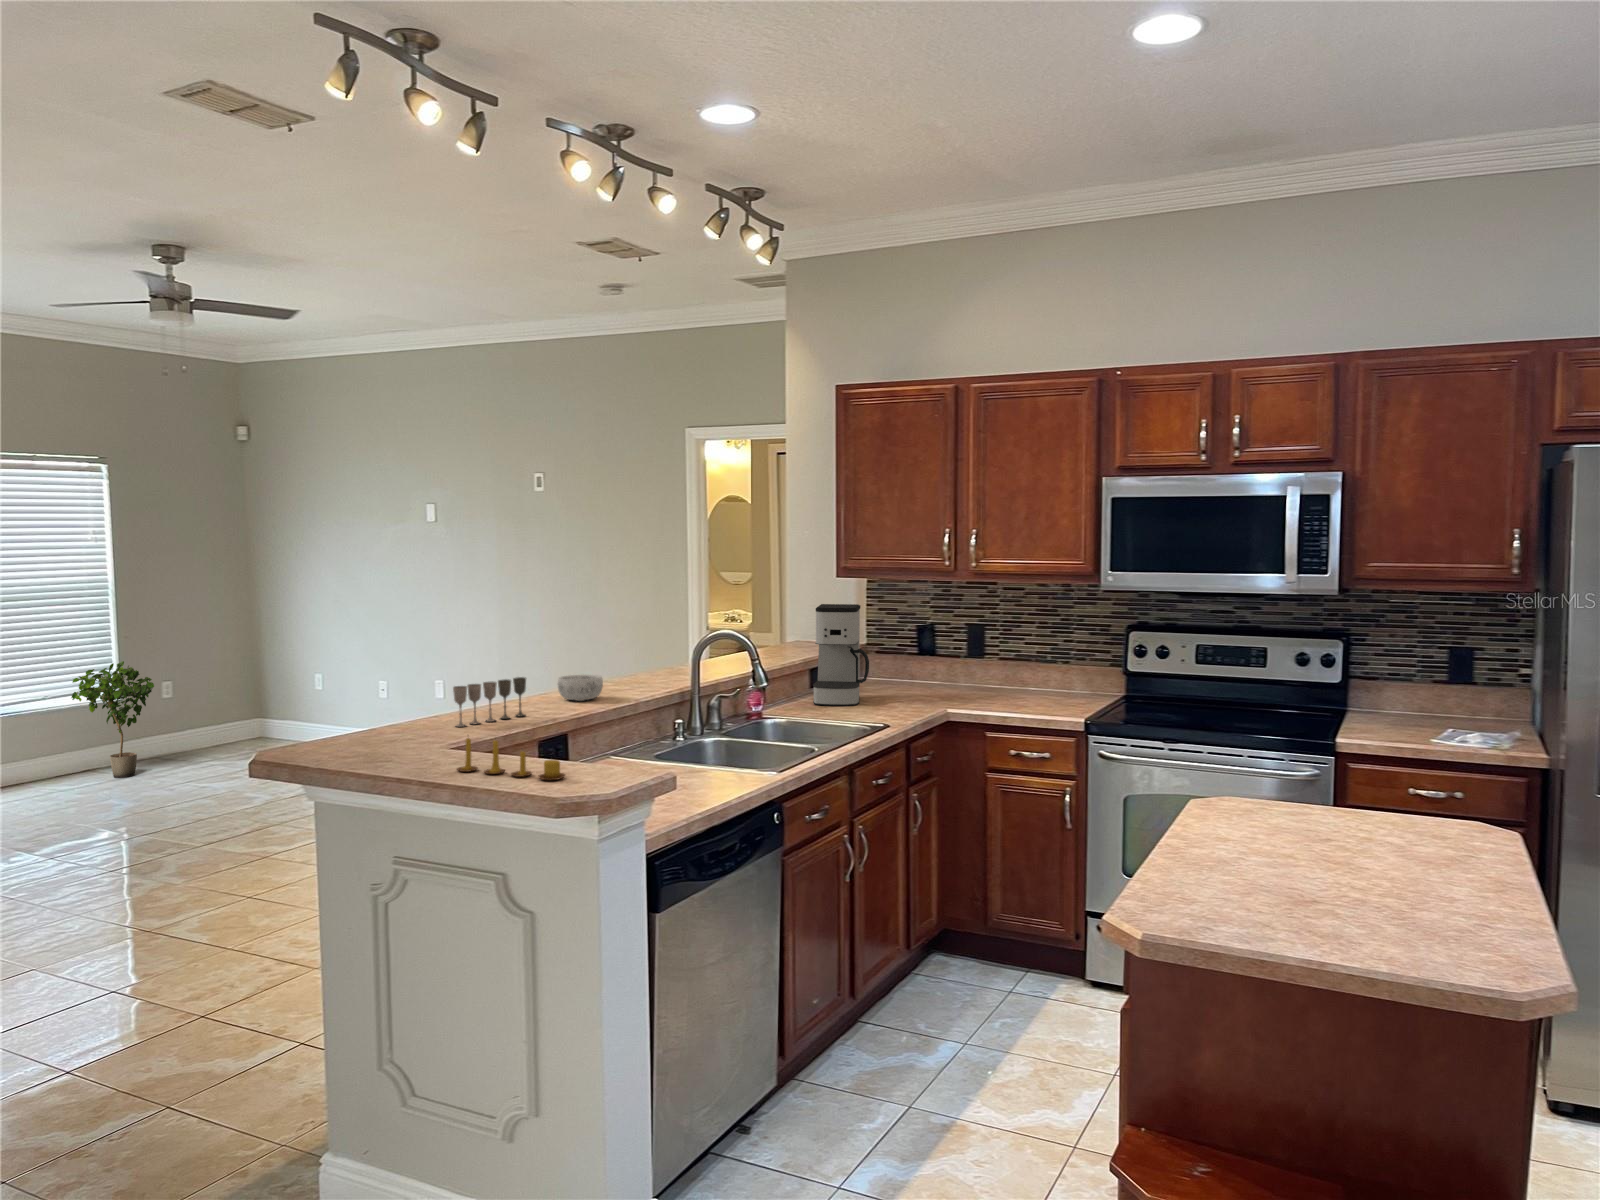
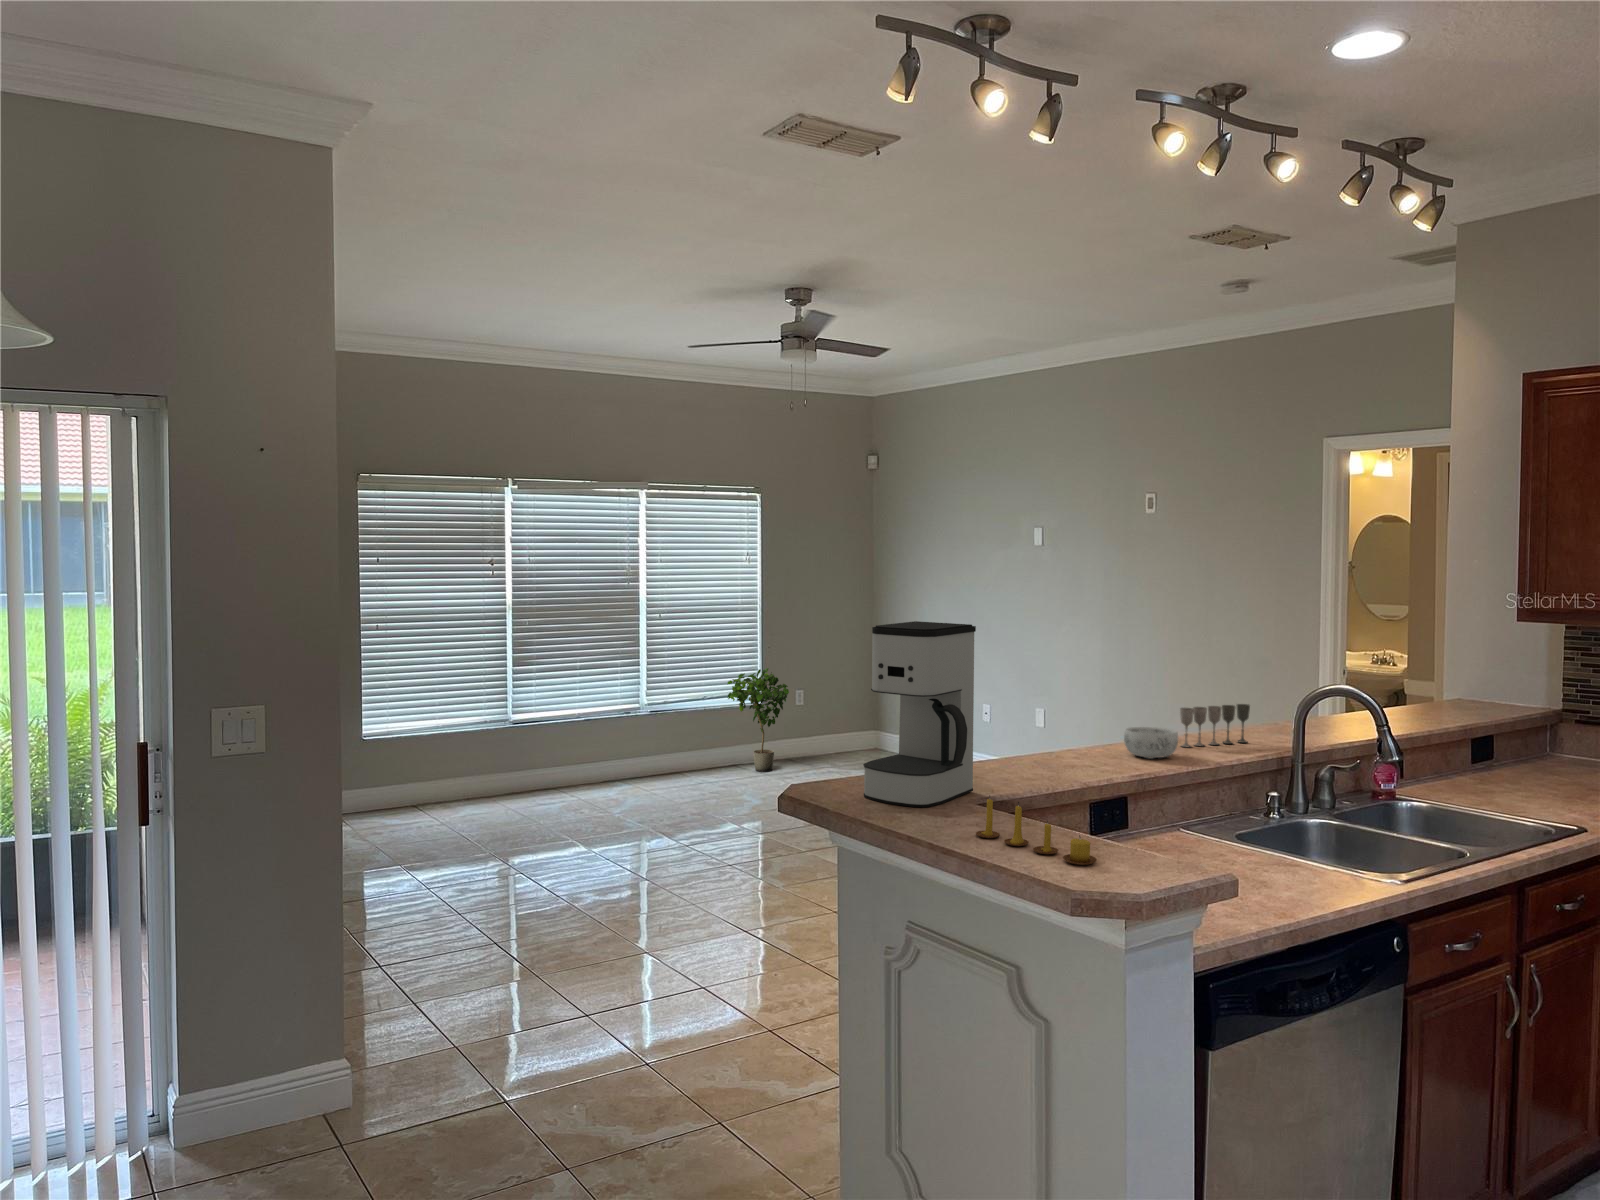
coffee maker: present [813,604,869,706] -> present [863,621,976,807]
wine glass: present [453,677,526,727] -> present [1180,704,1250,747]

